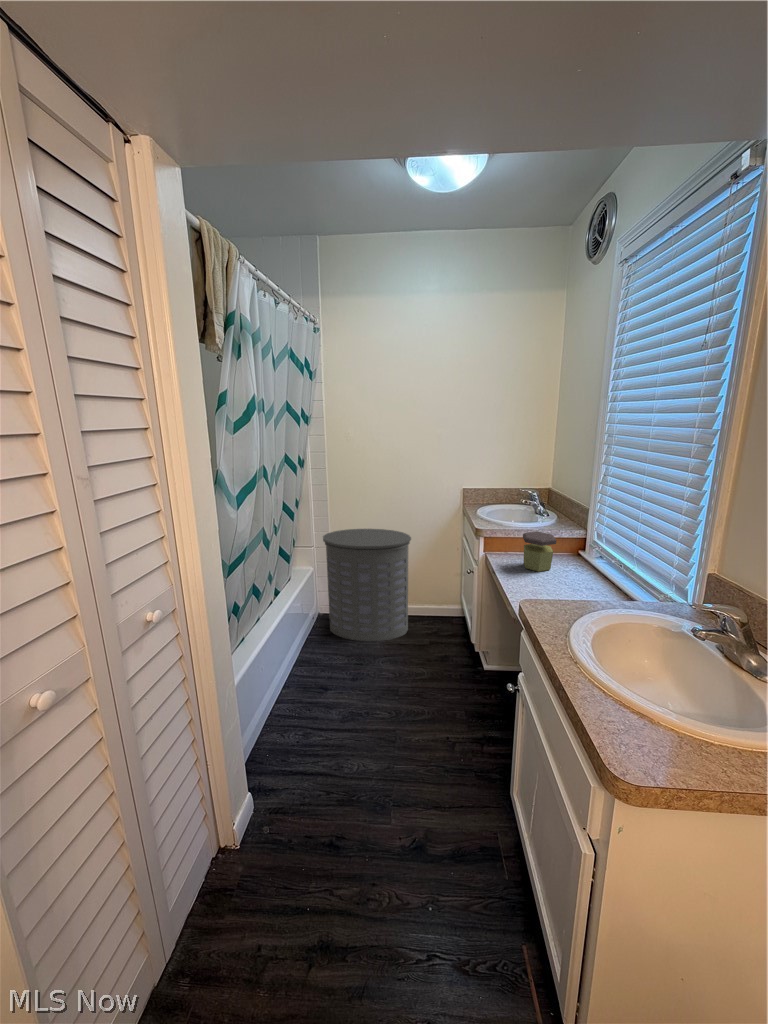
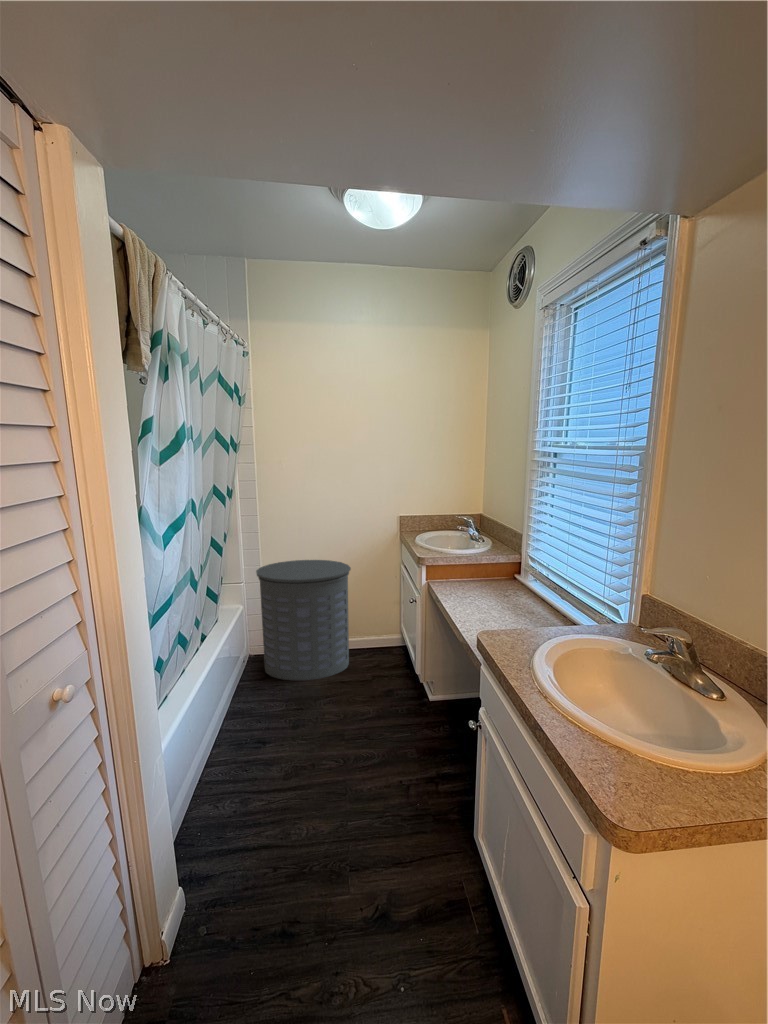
jar: present [523,532,556,572] -> none [465,558,497,598]

